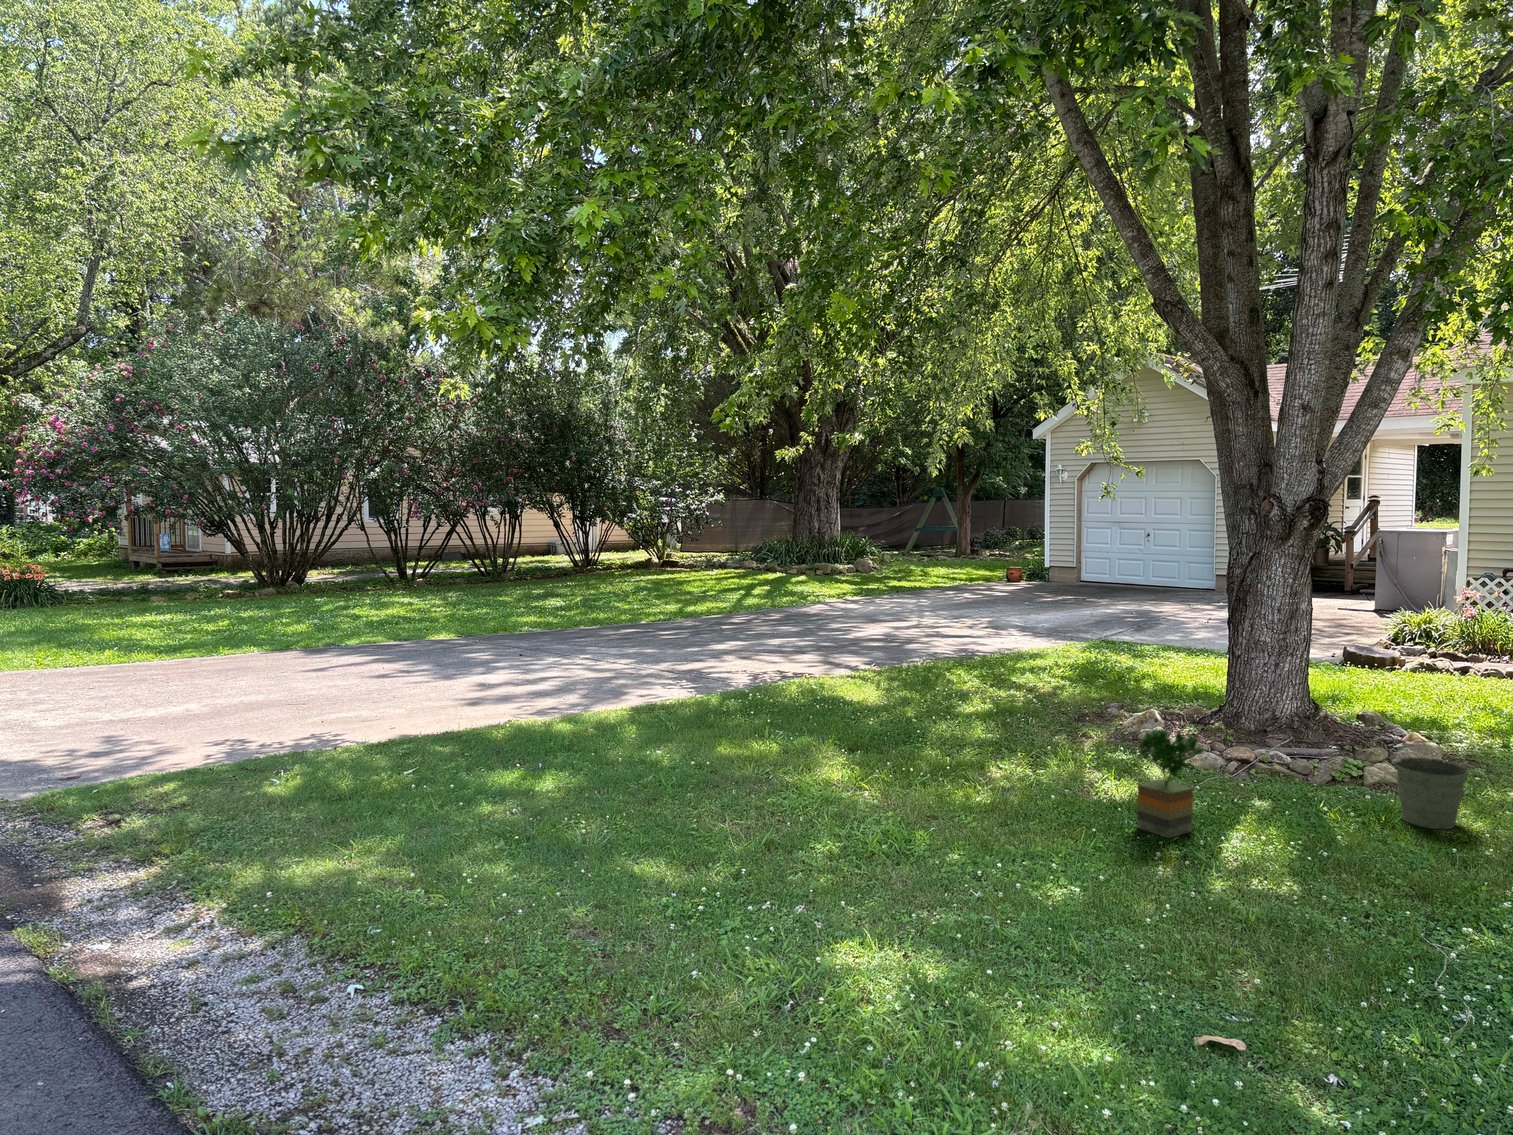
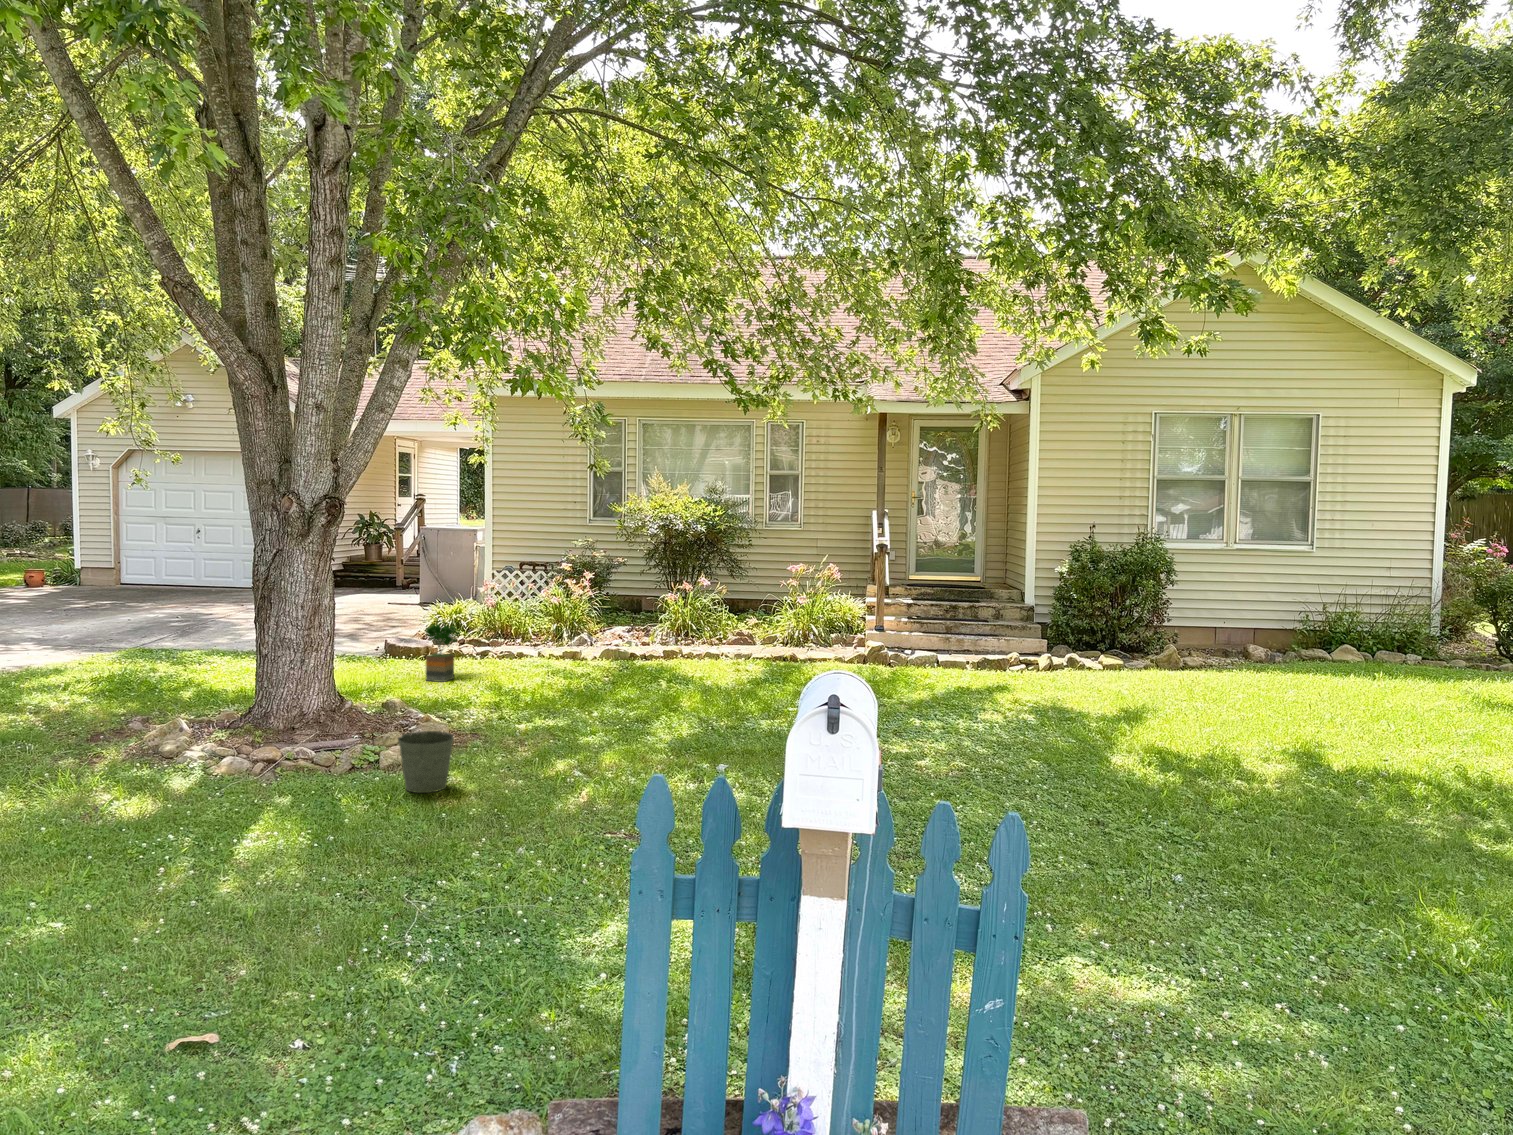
potted tree: present [1137,730,1206,838] -> present [425,624,459,682]

